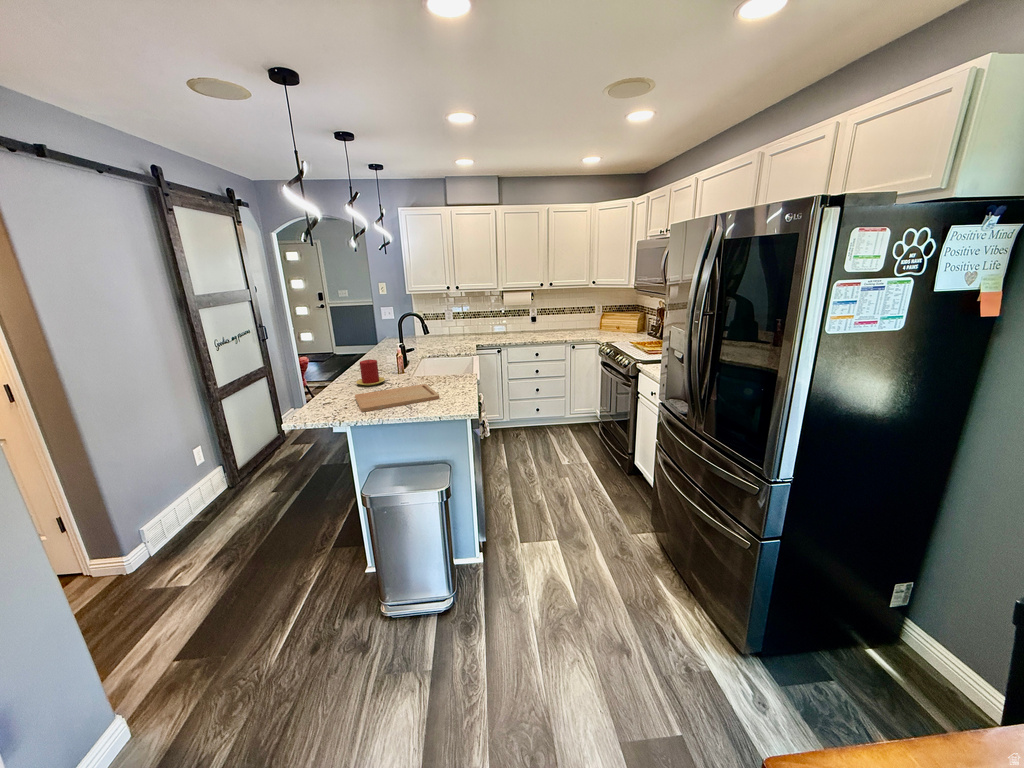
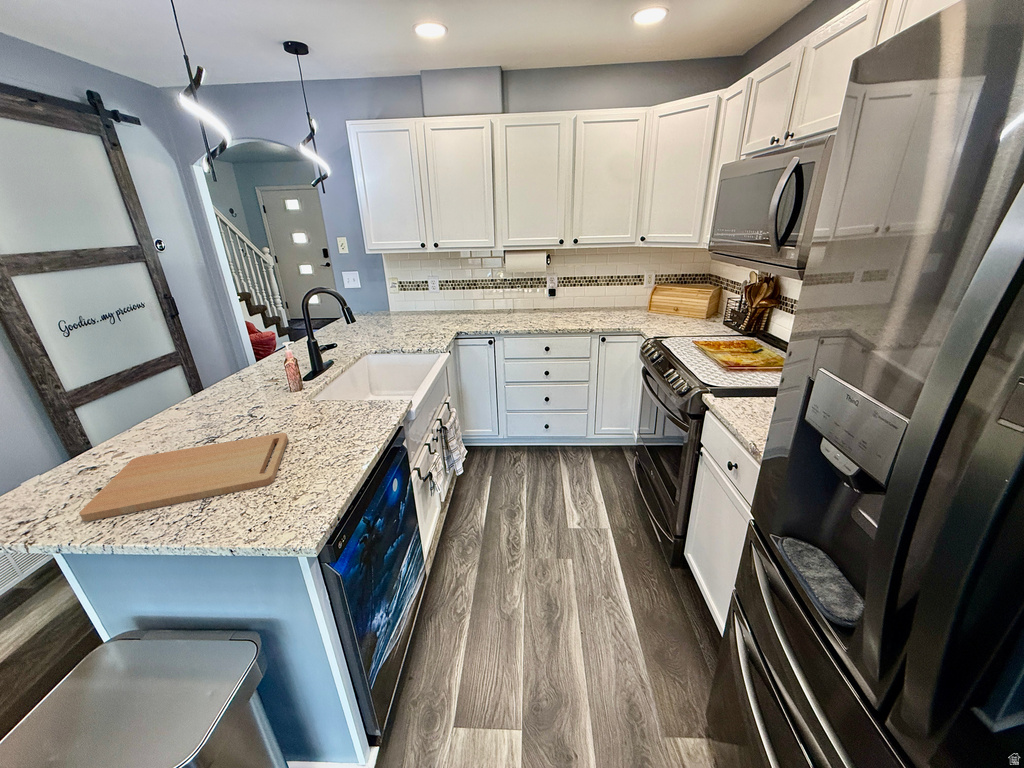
candle: present [356,360,385,386] -> none [190,375,246,423]

